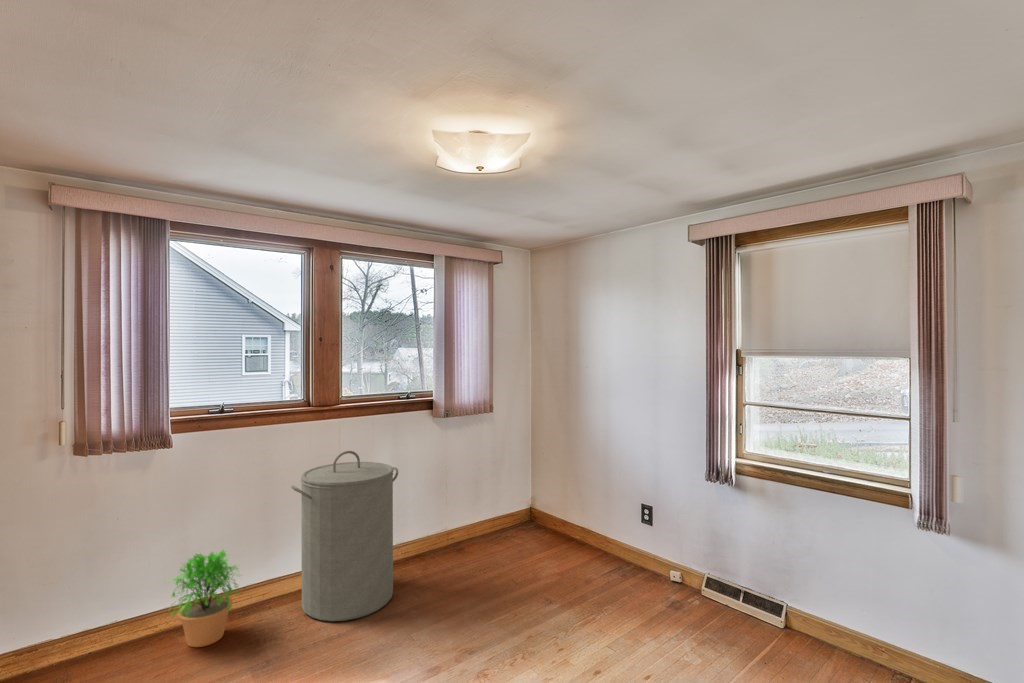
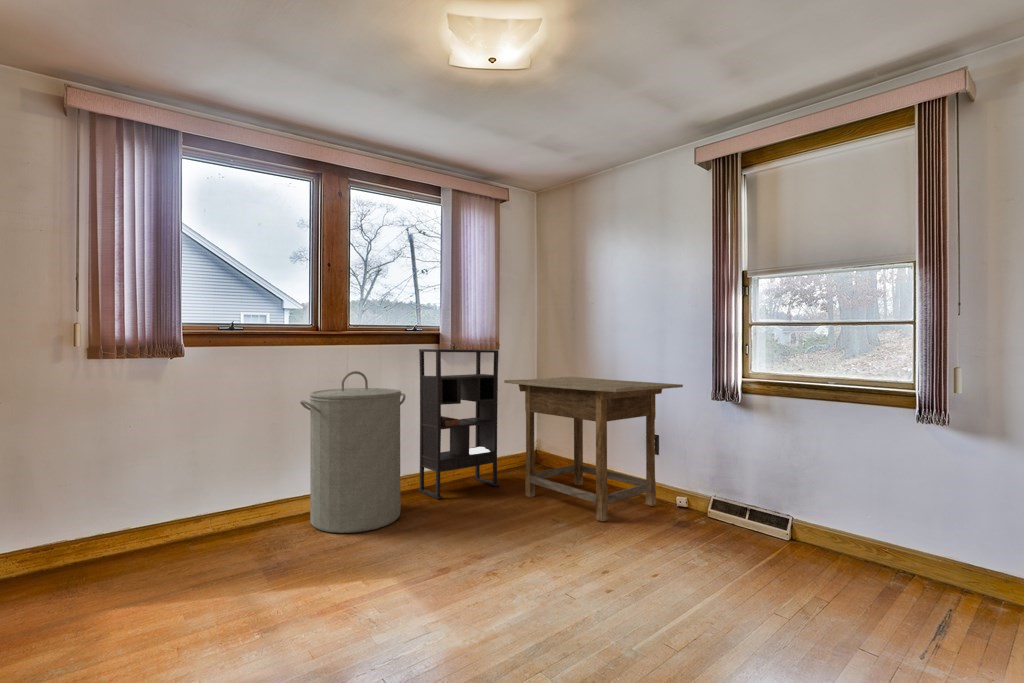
bookshelf: none [412,411,494,571] -> present [418,349,499,499]
desk: none [498,437,677,603] -> present [504,377,683,521]
potted plant: present [168,550,238,647] -> none [177,458,255,550]

